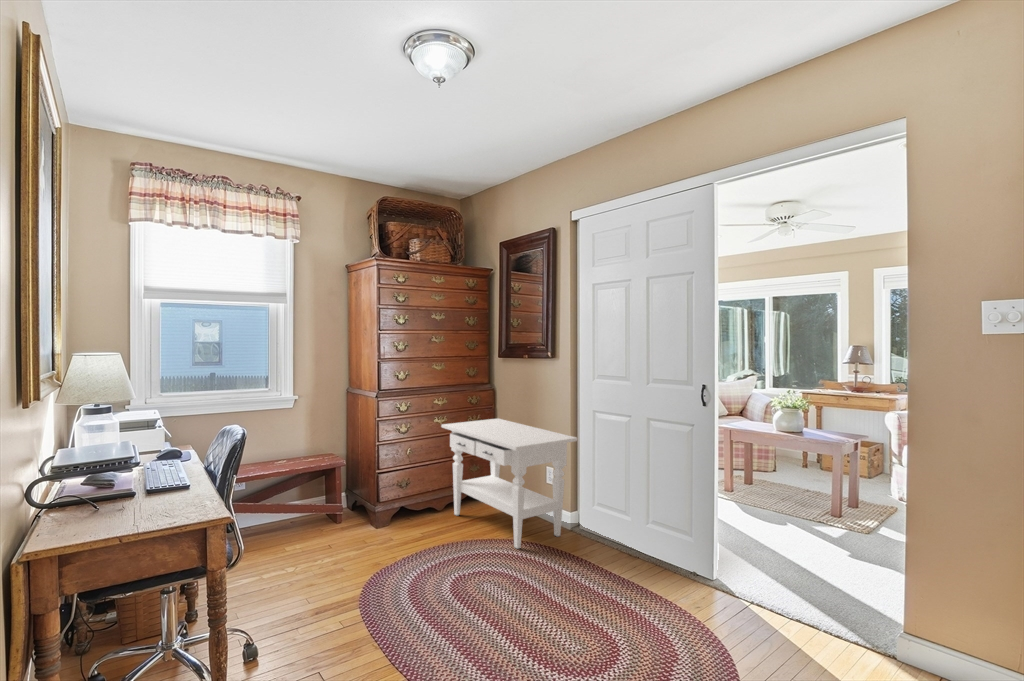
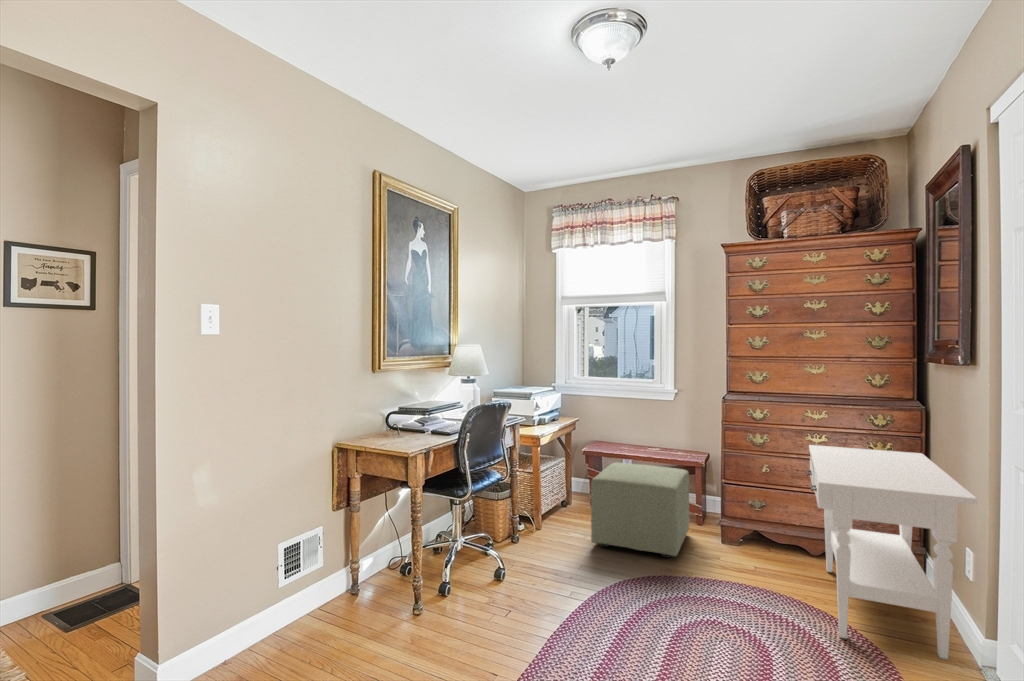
ottoman: none [263,467,371,568] -> present [591,463,689,557]

